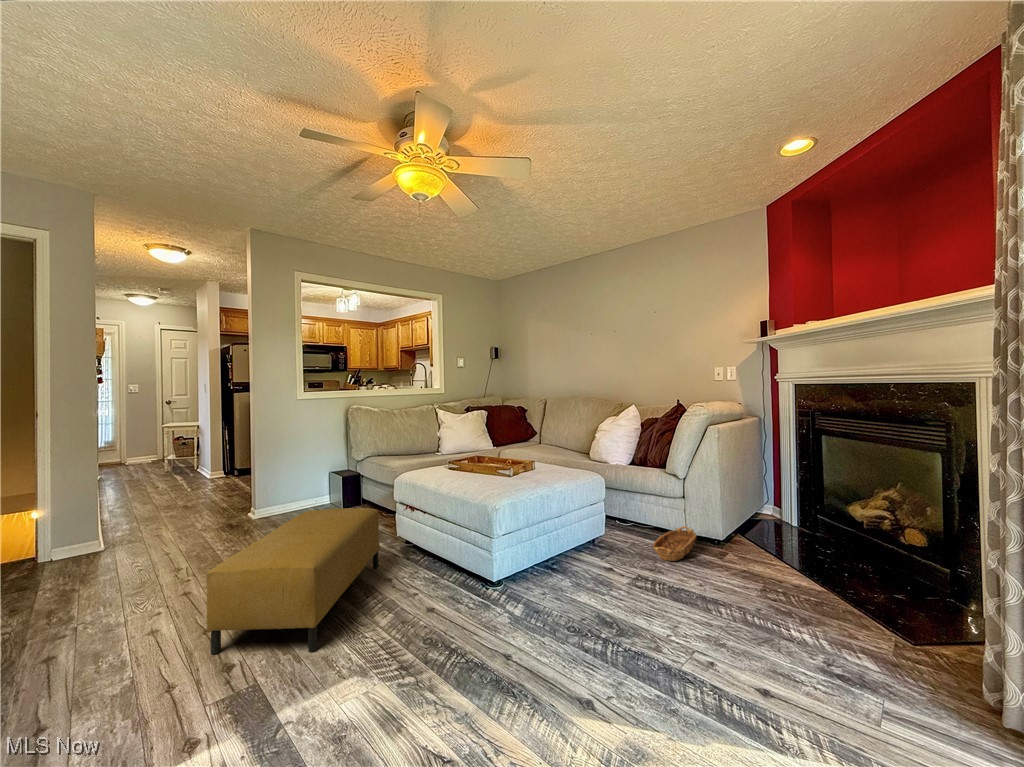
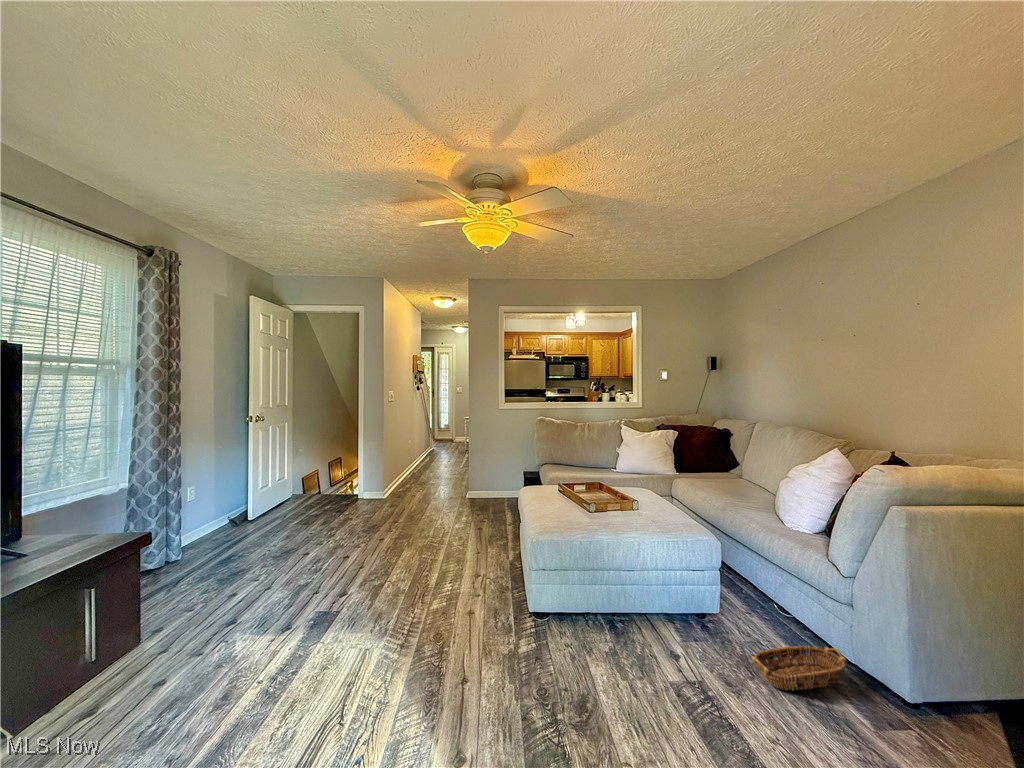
ottoman: present [206,508,380,654] -> none [345,501,491,606]

